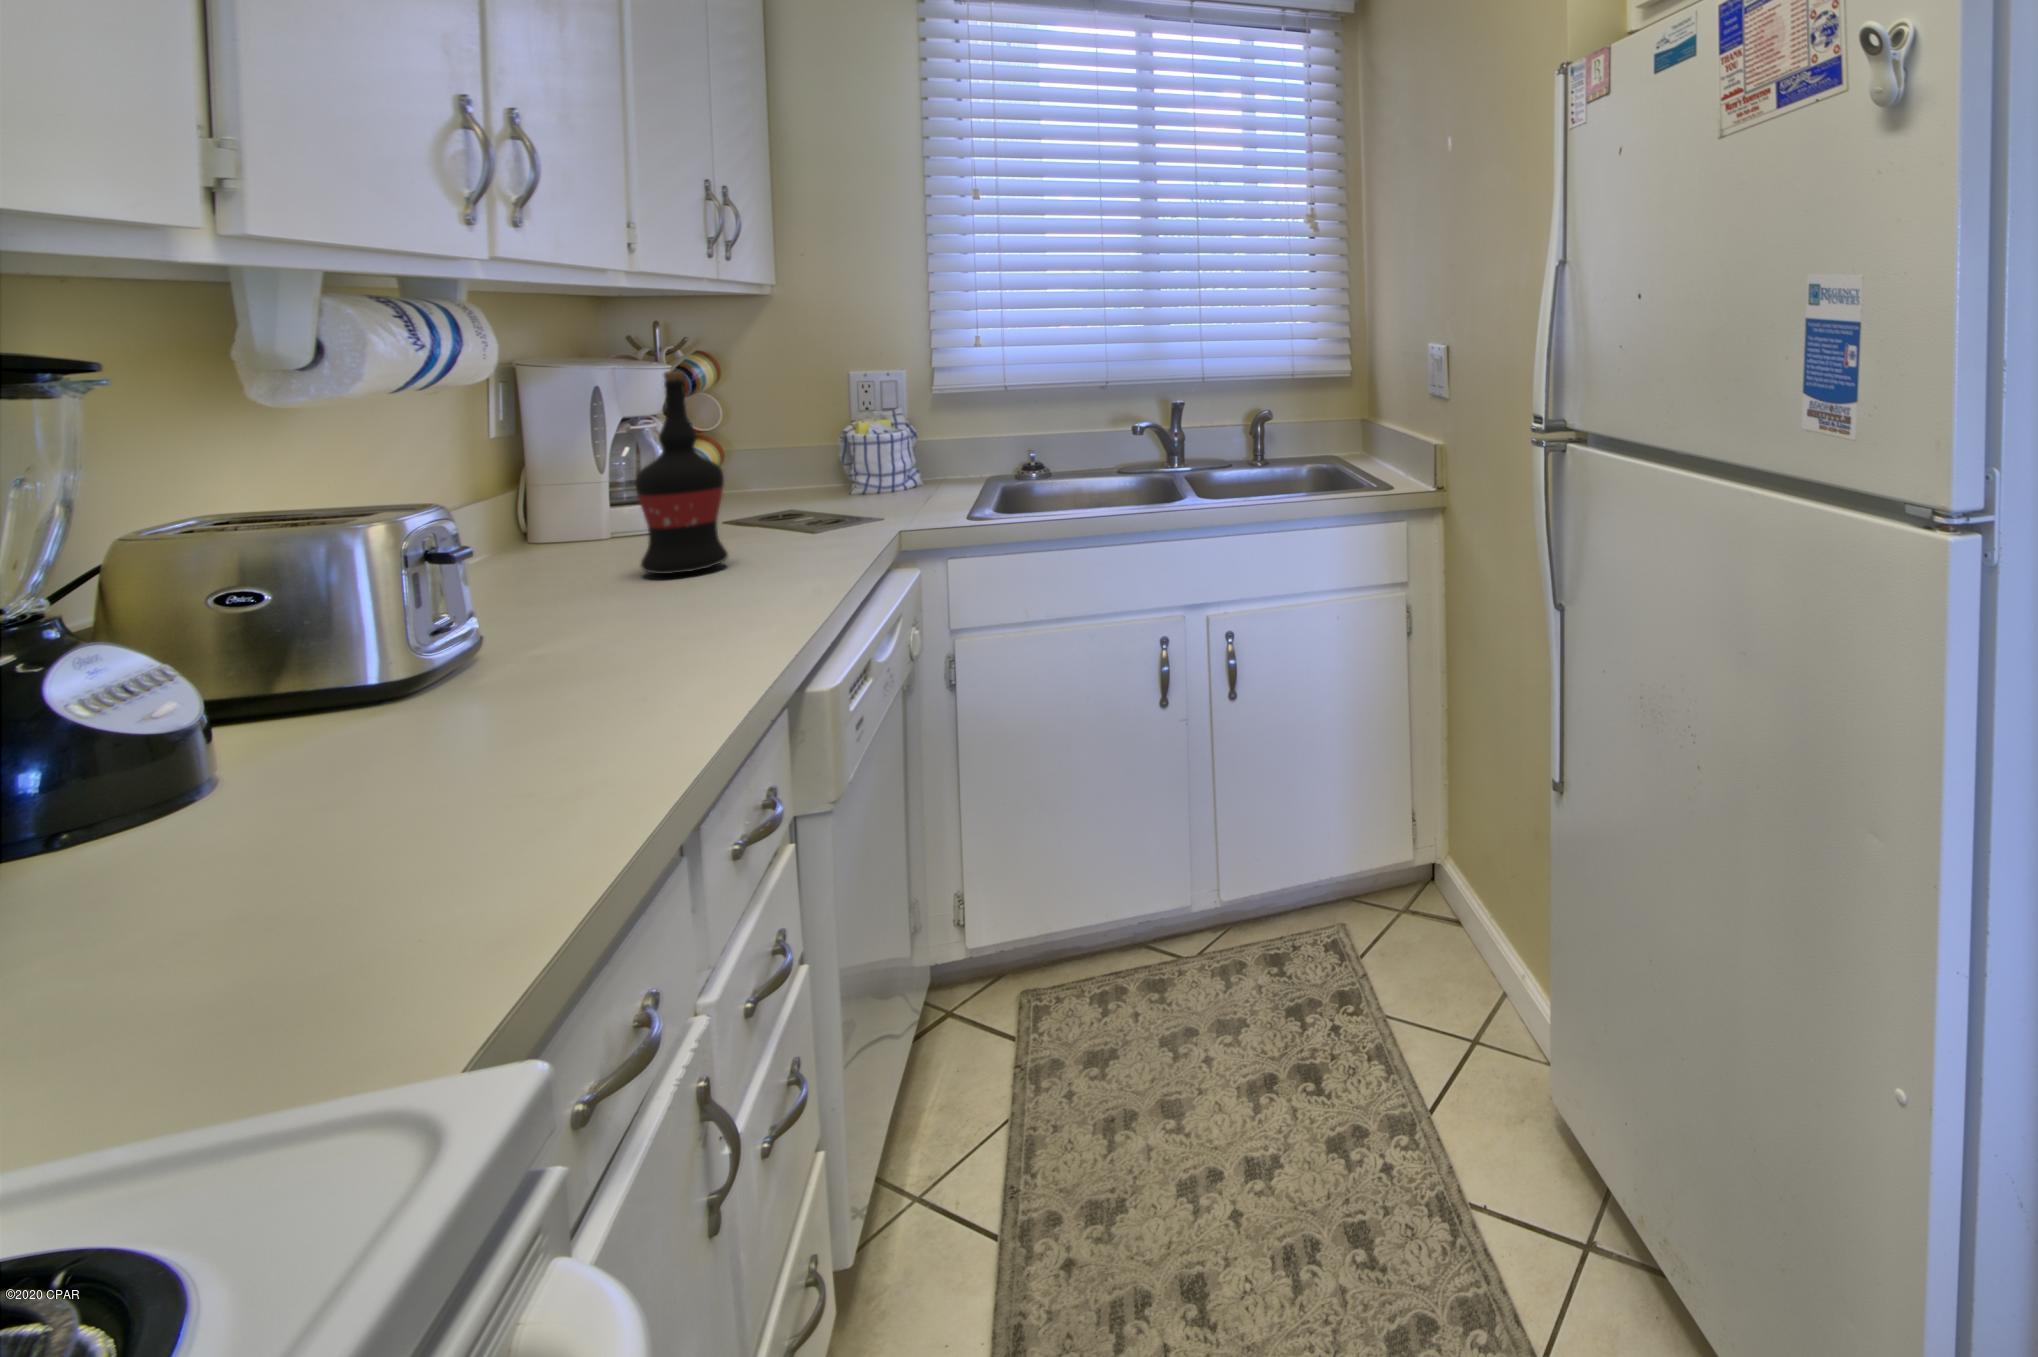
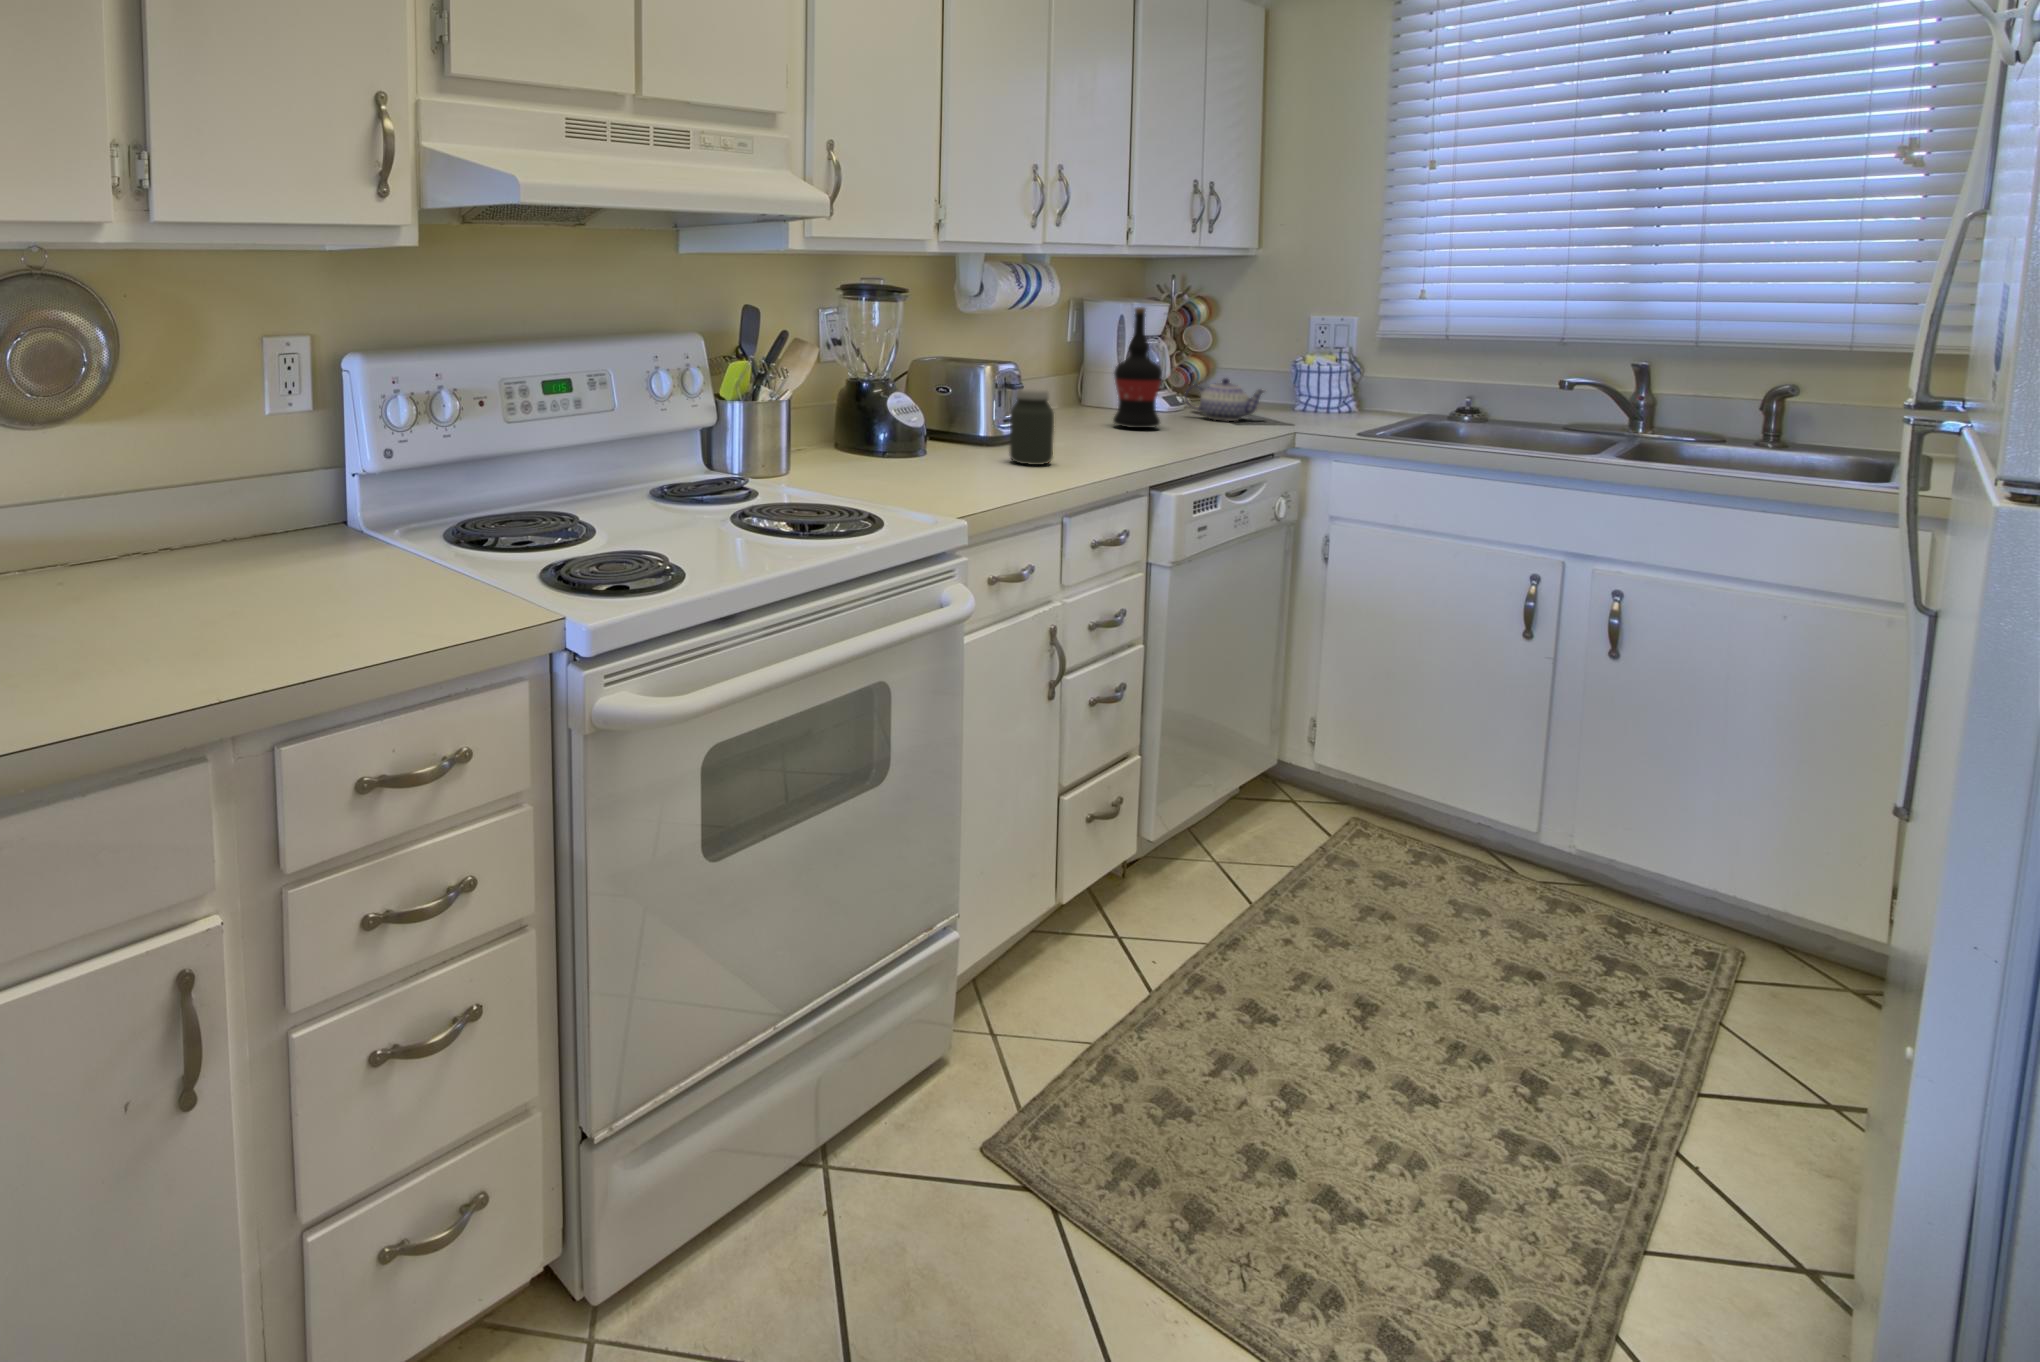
teapot: none [735,467,854,529] -> present [1184,378,1264,421]
jar: none [496,554,614,726] -> present [1009,389,1054,465]

